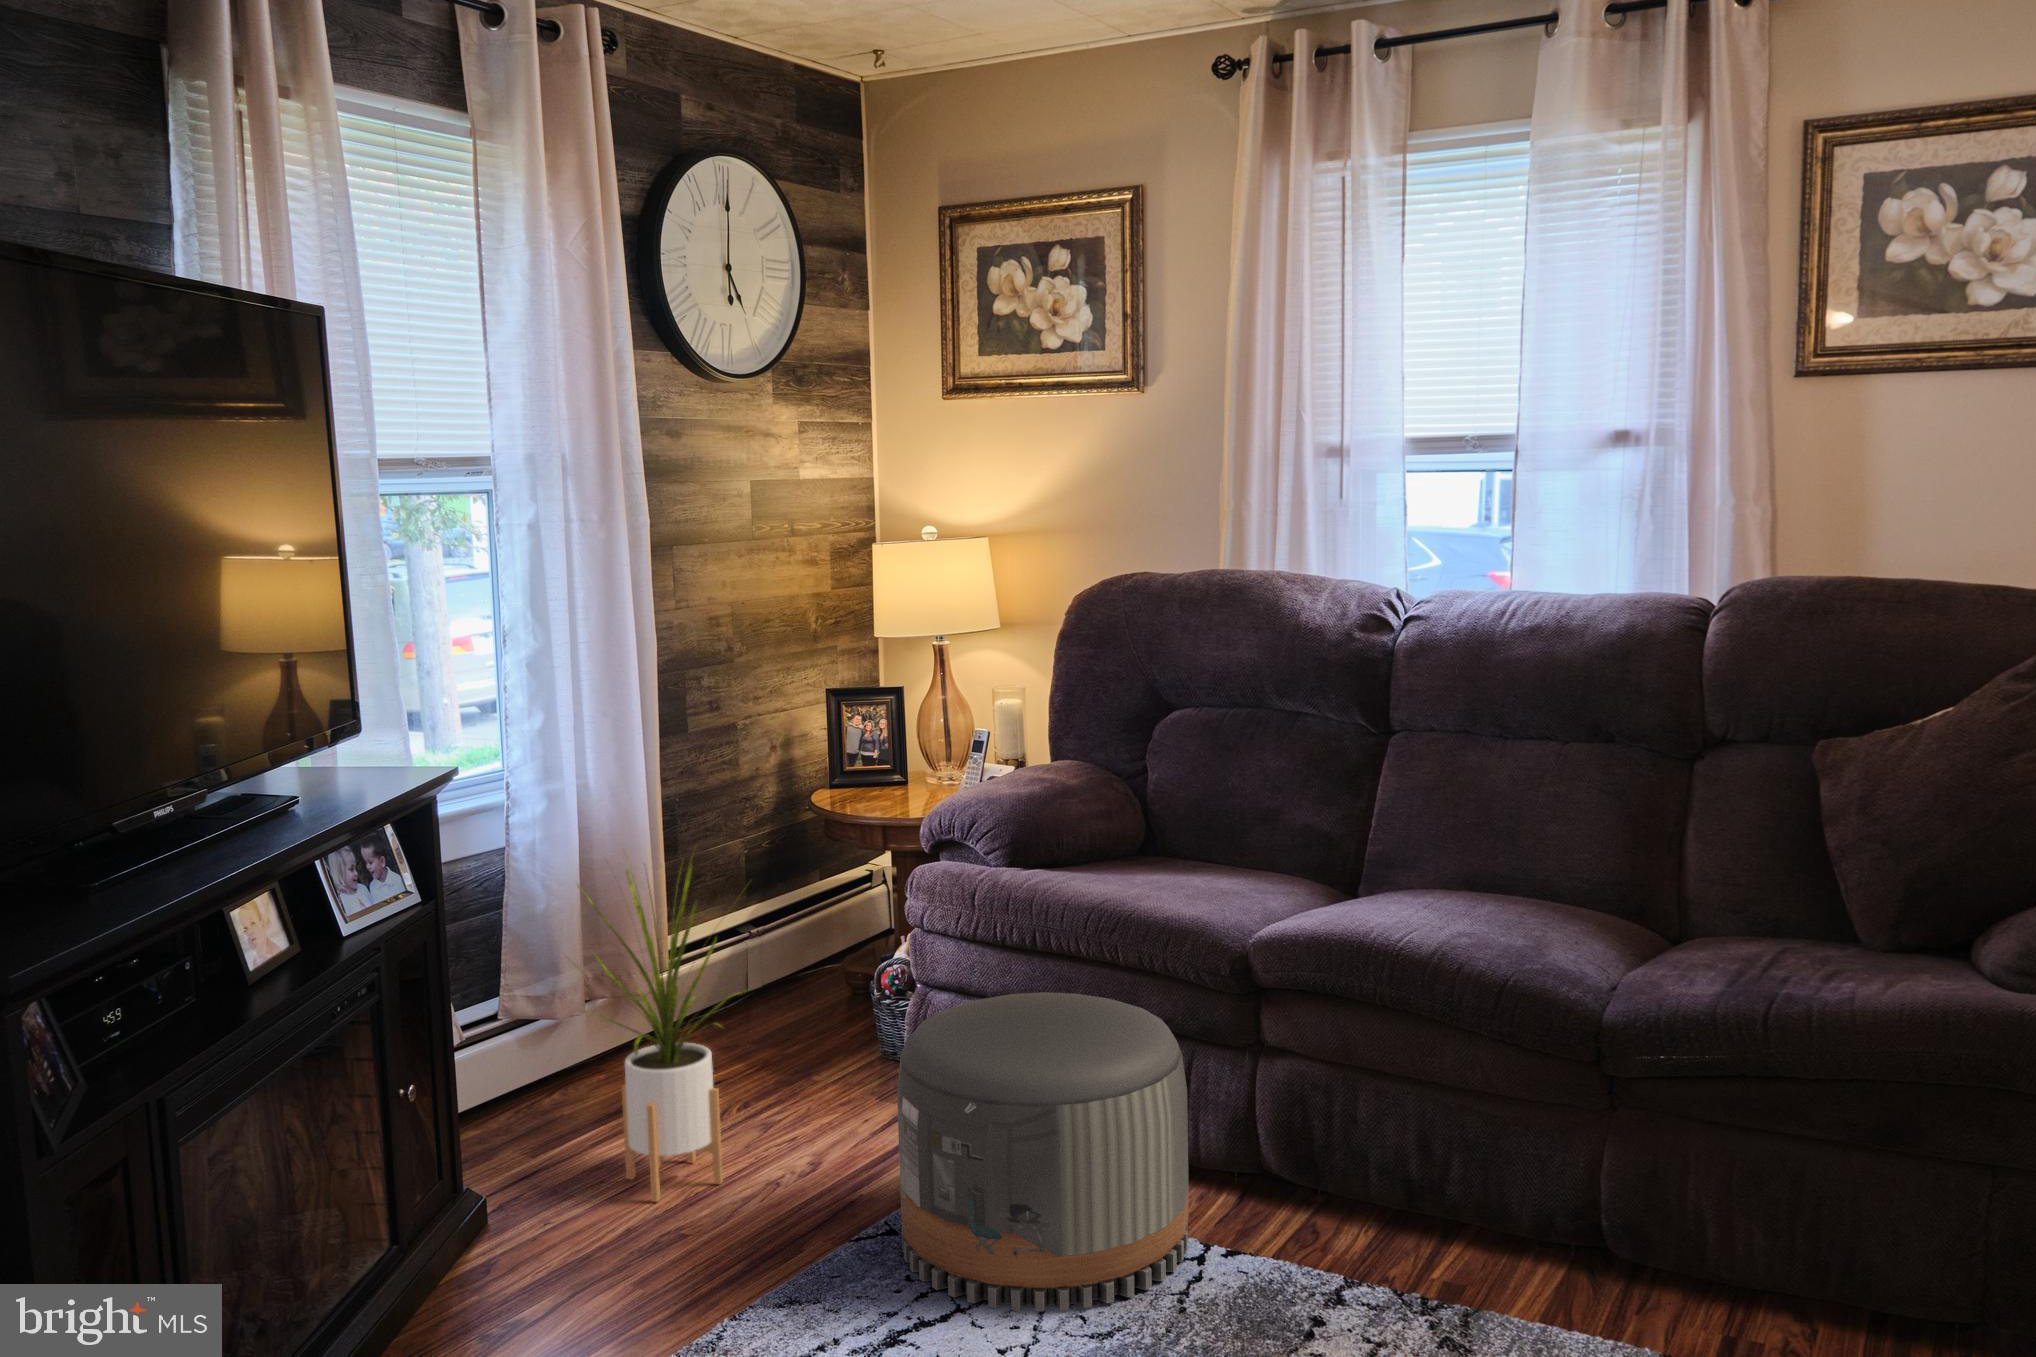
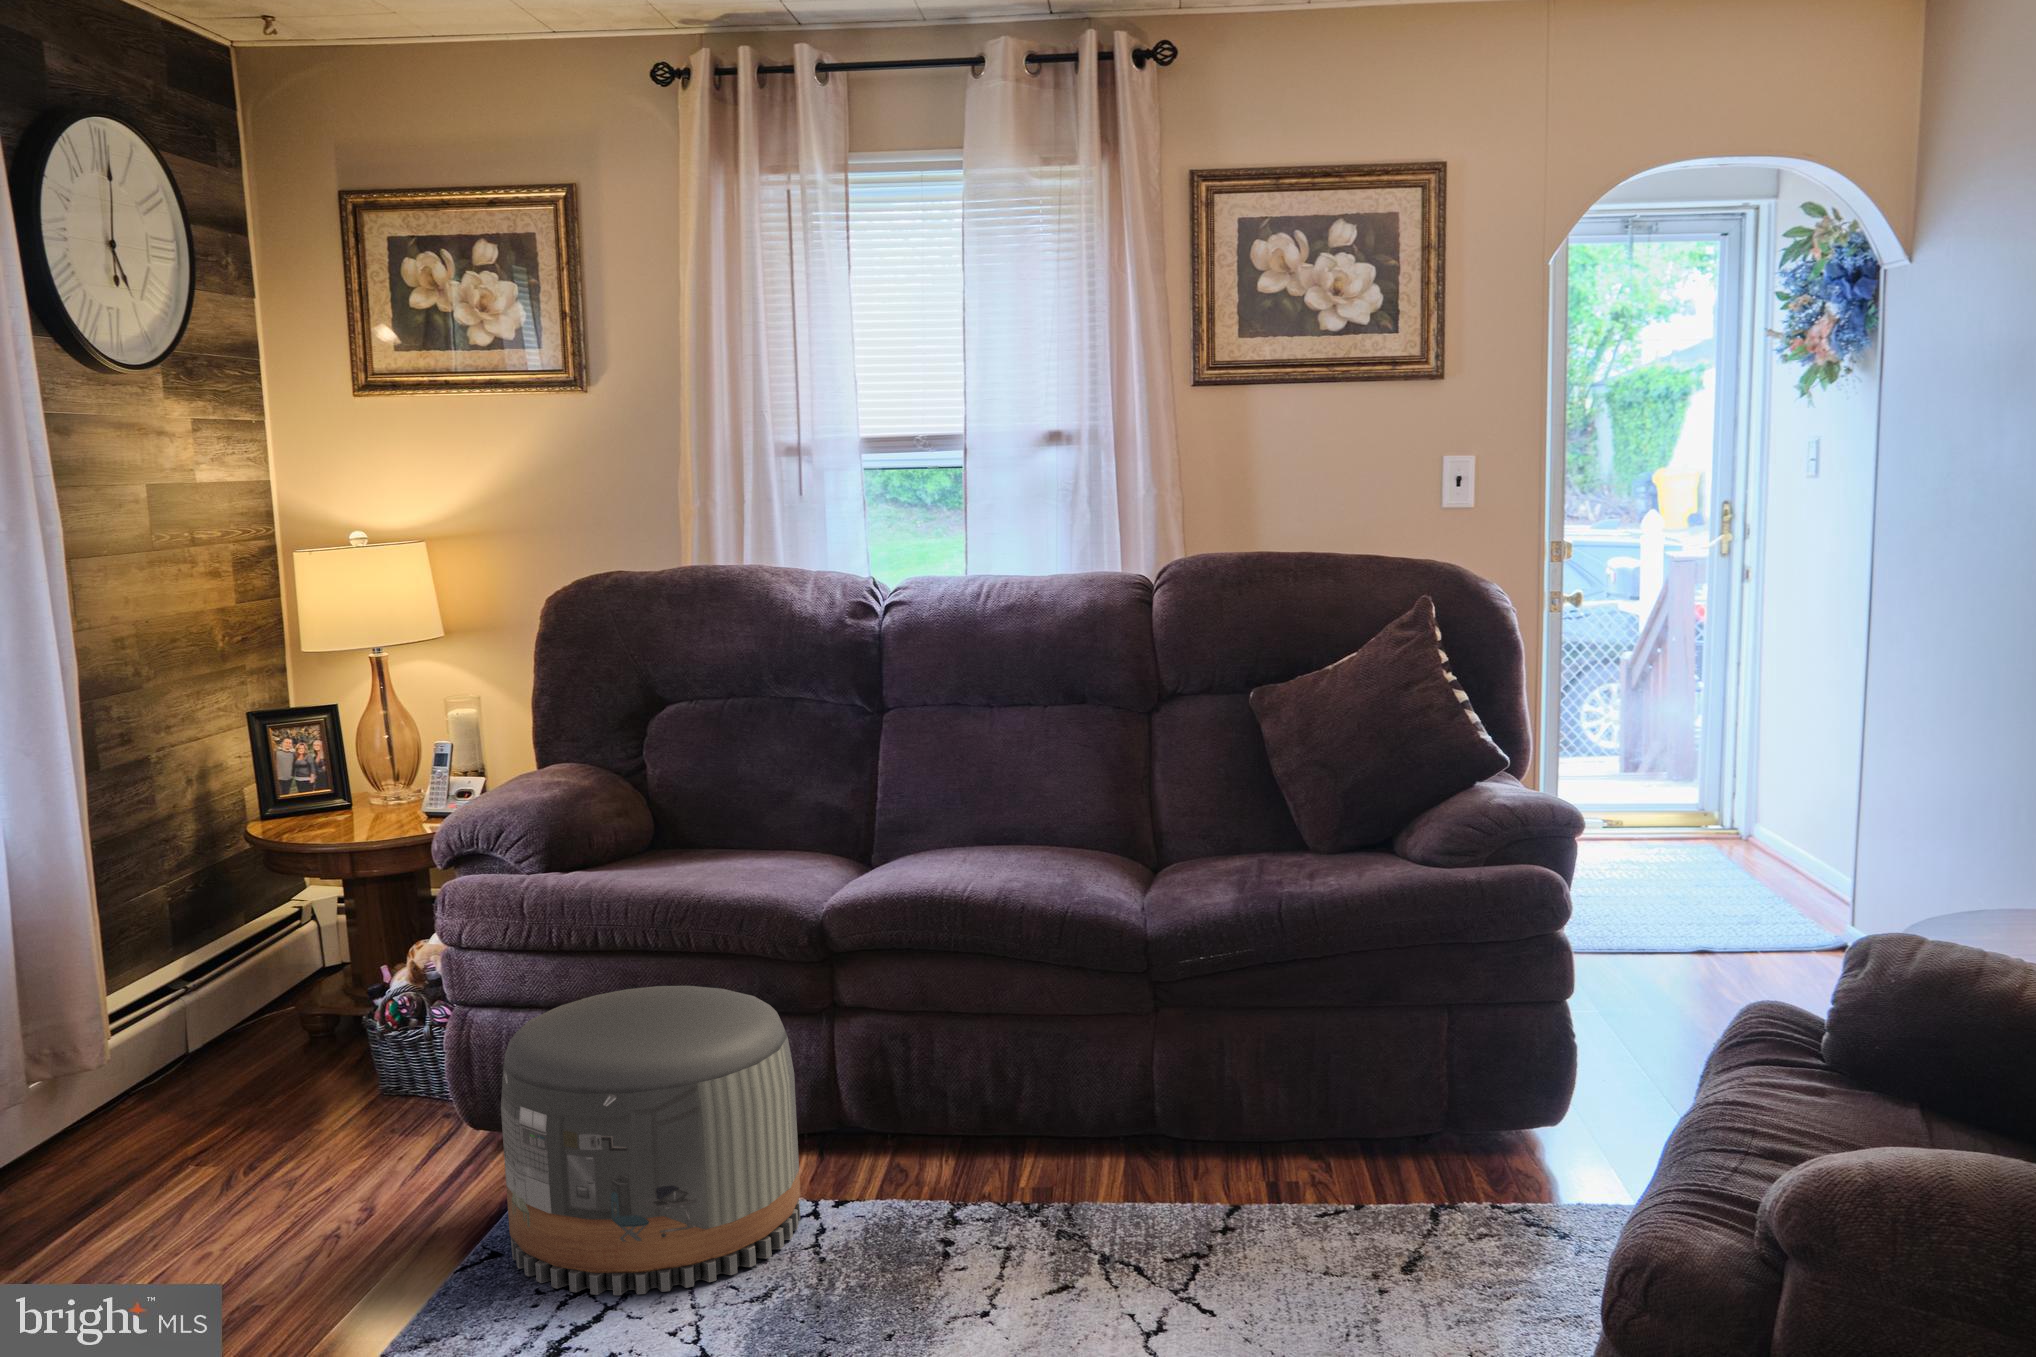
house plant: present [564,850,751,1202] -> none [75,882,305,1282]

